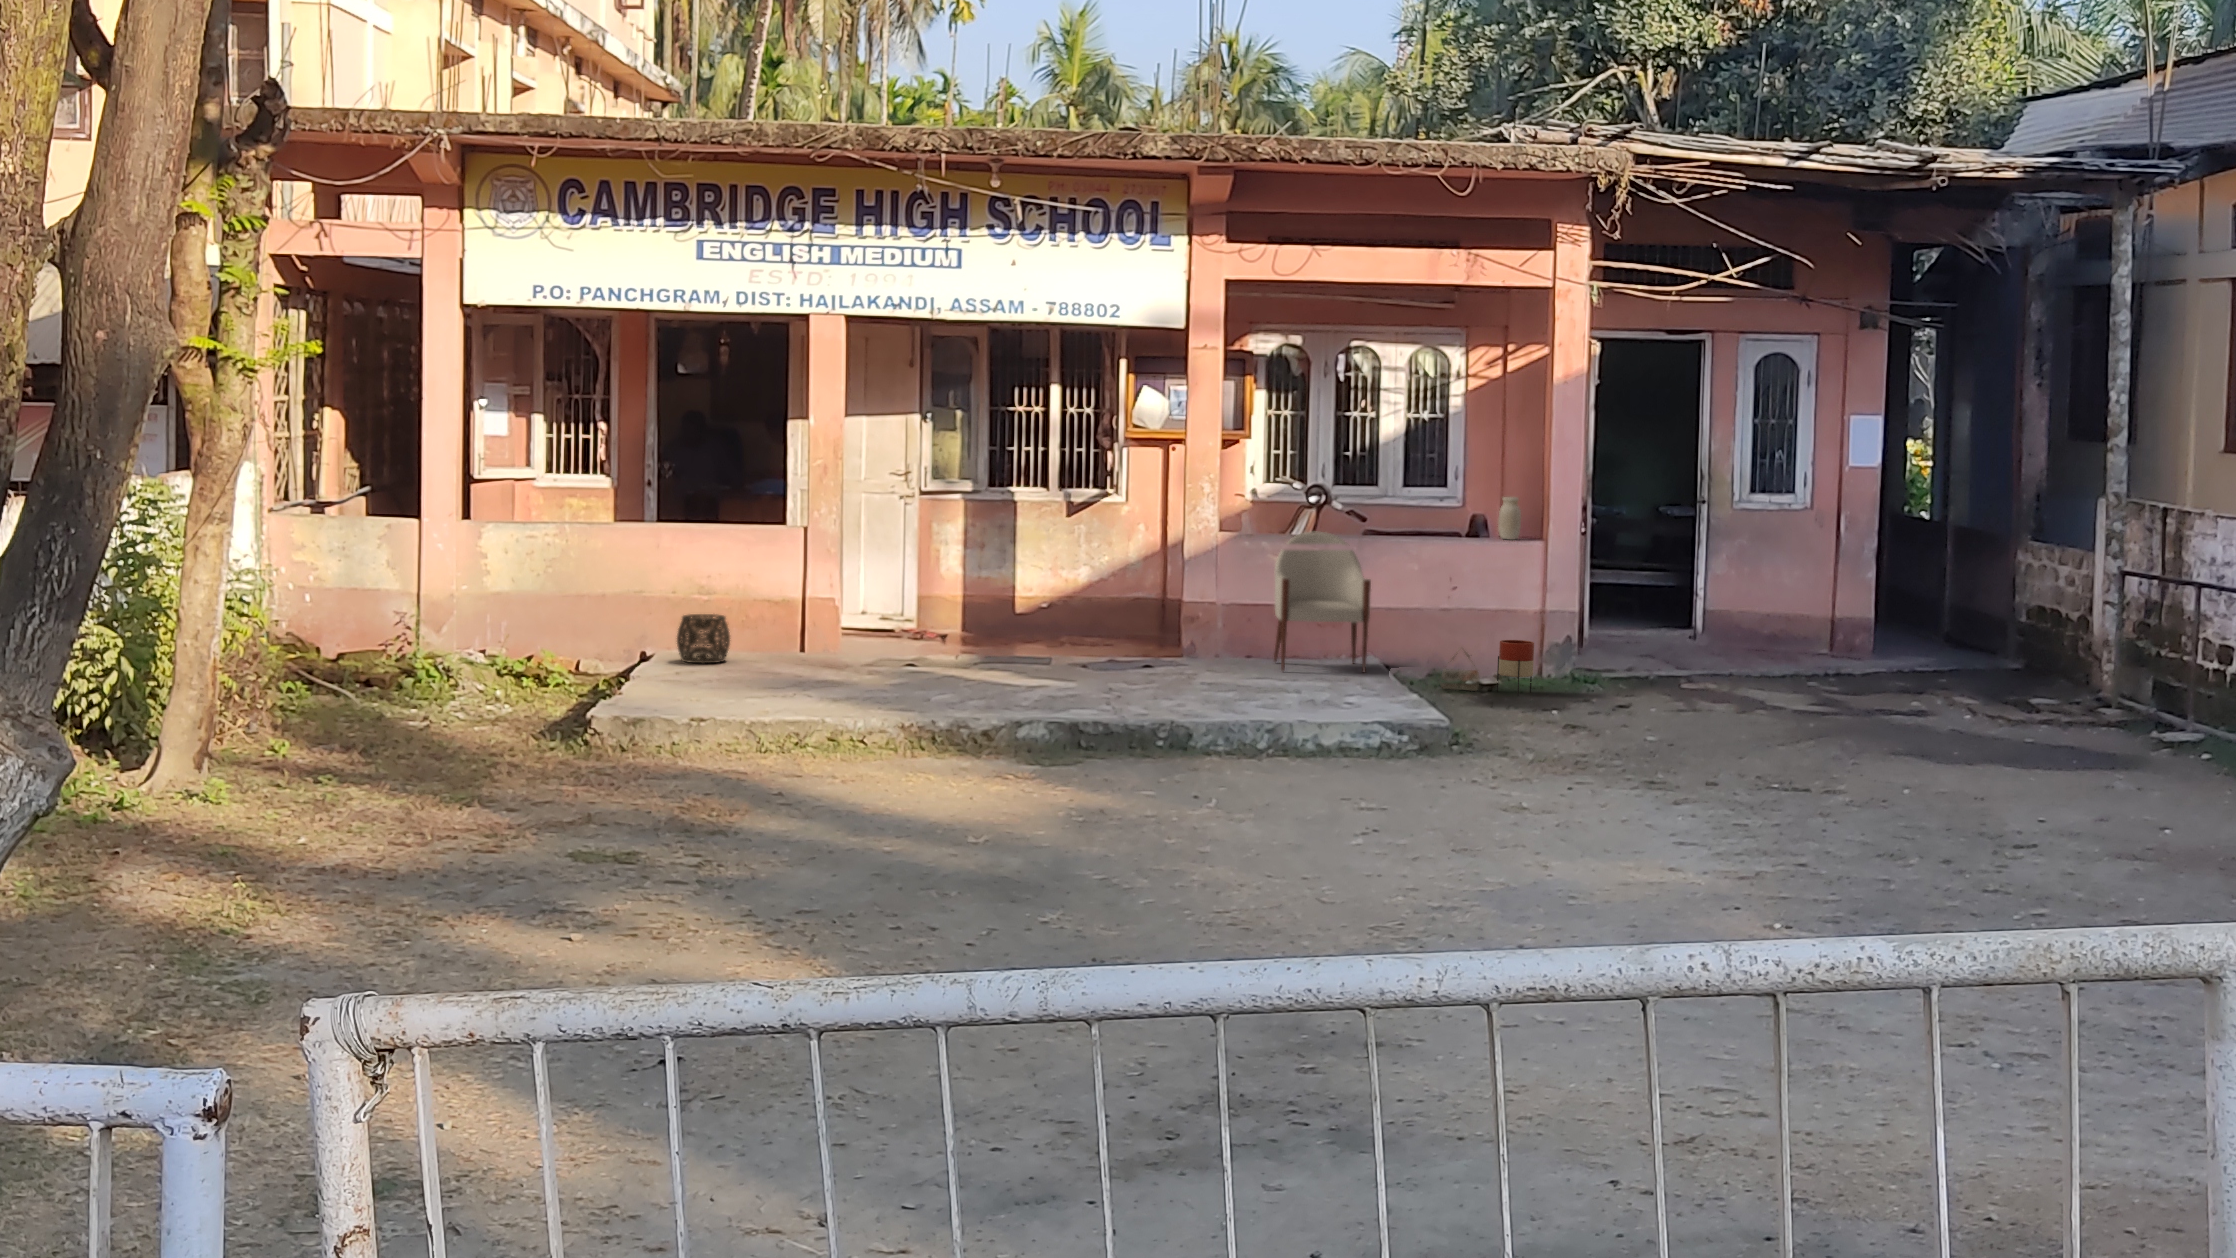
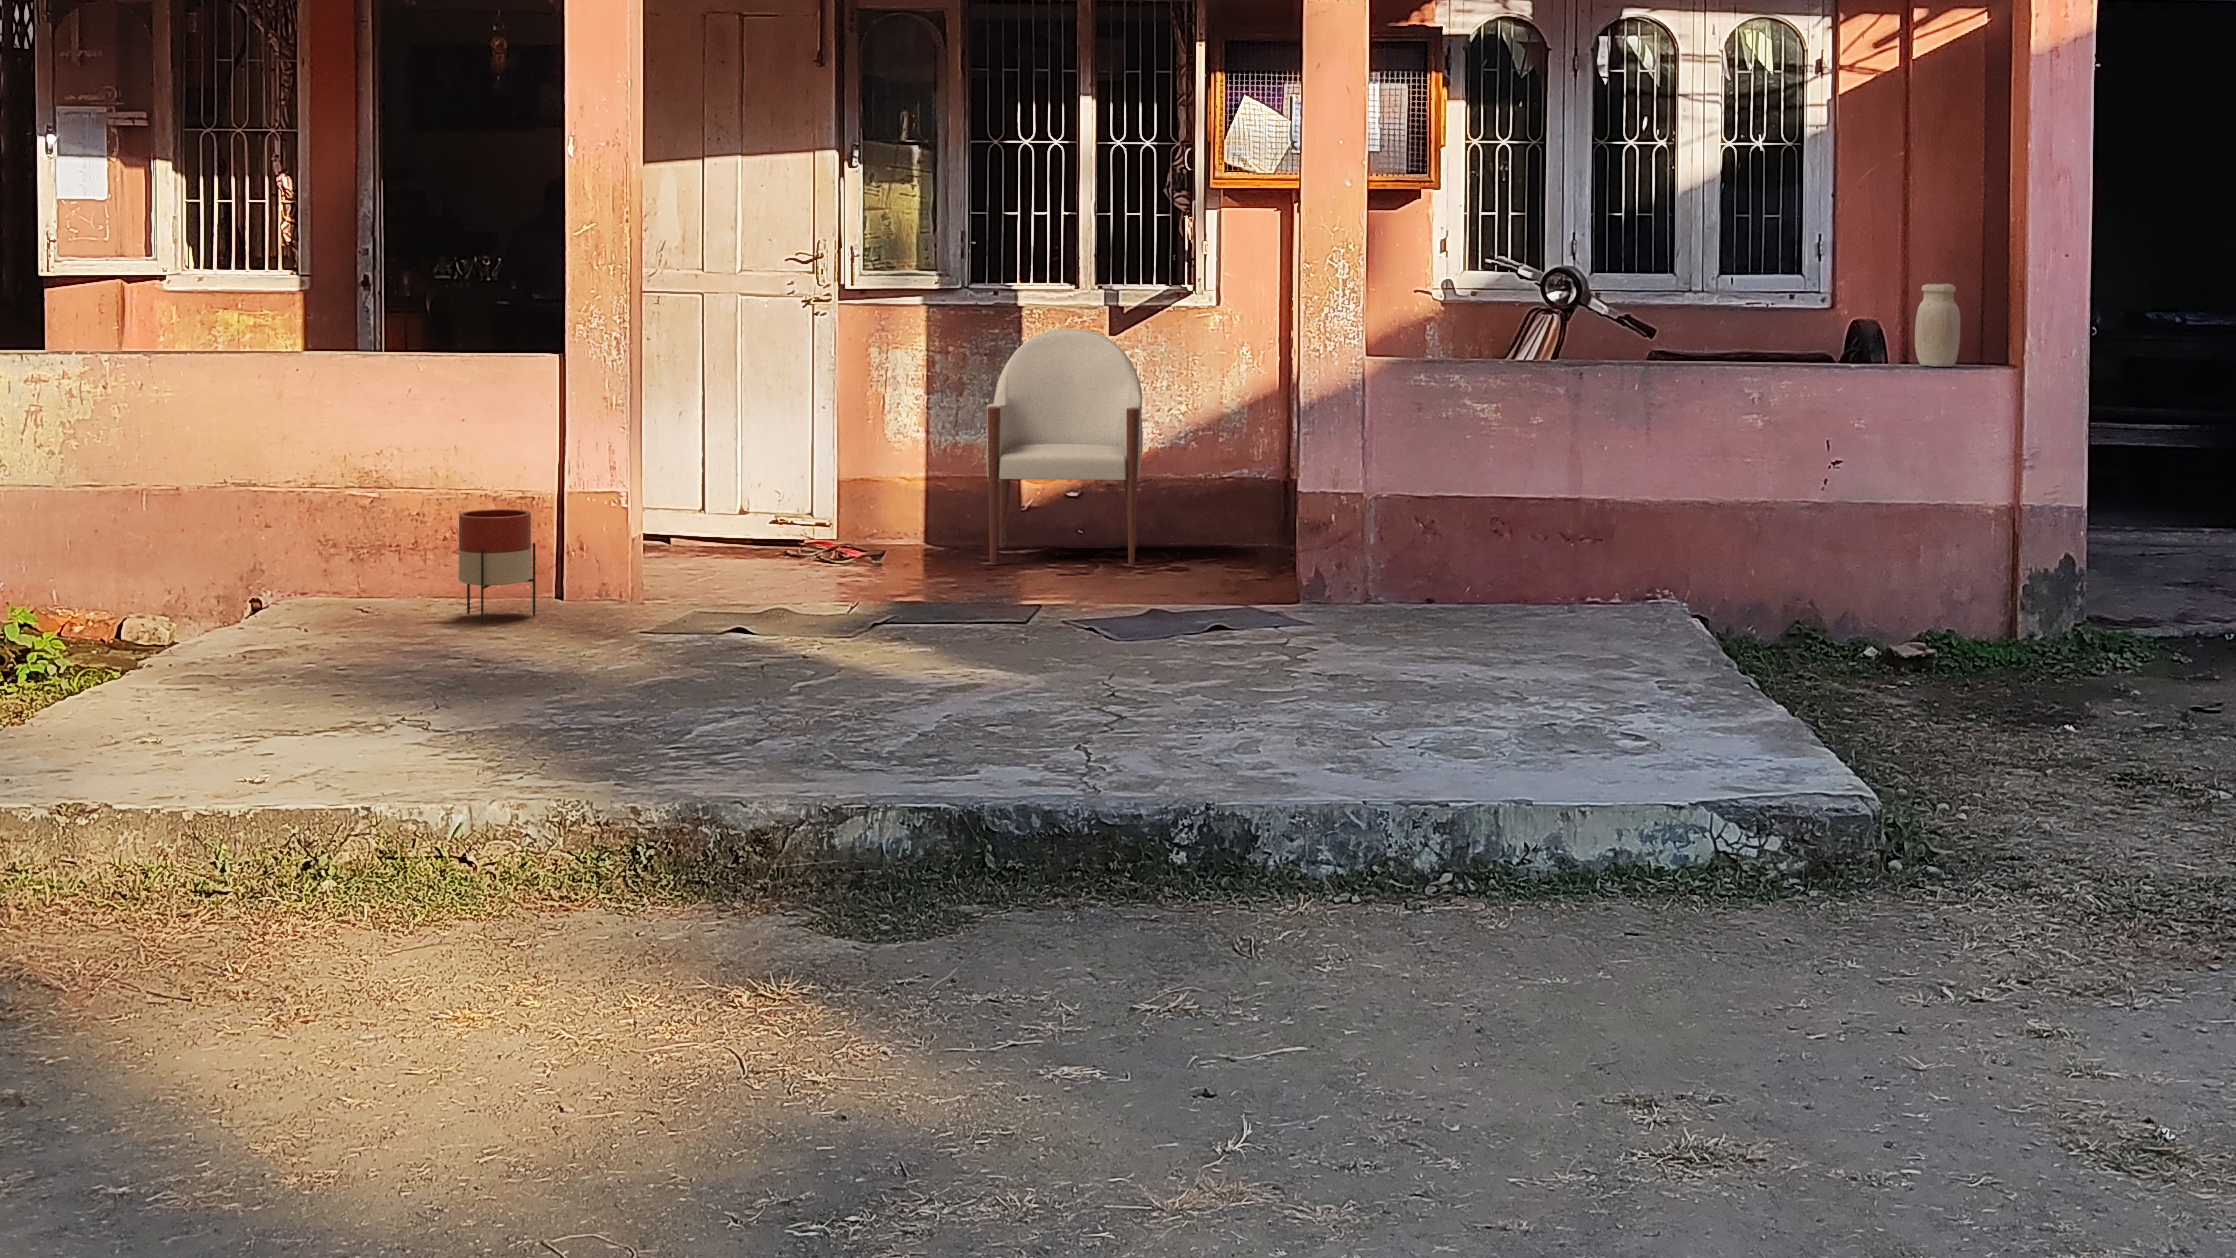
chair: present [1274,532,1371,672] -> present [986,329,1143,566]
woven basket: present [677,614,730,663] -> none [299,525,410,625]
planter: present [1497,640,1534,696] -> present [459,509,536,624]
bag: present [1441,652,1479,691] -> none [1810,580,1892,668]

